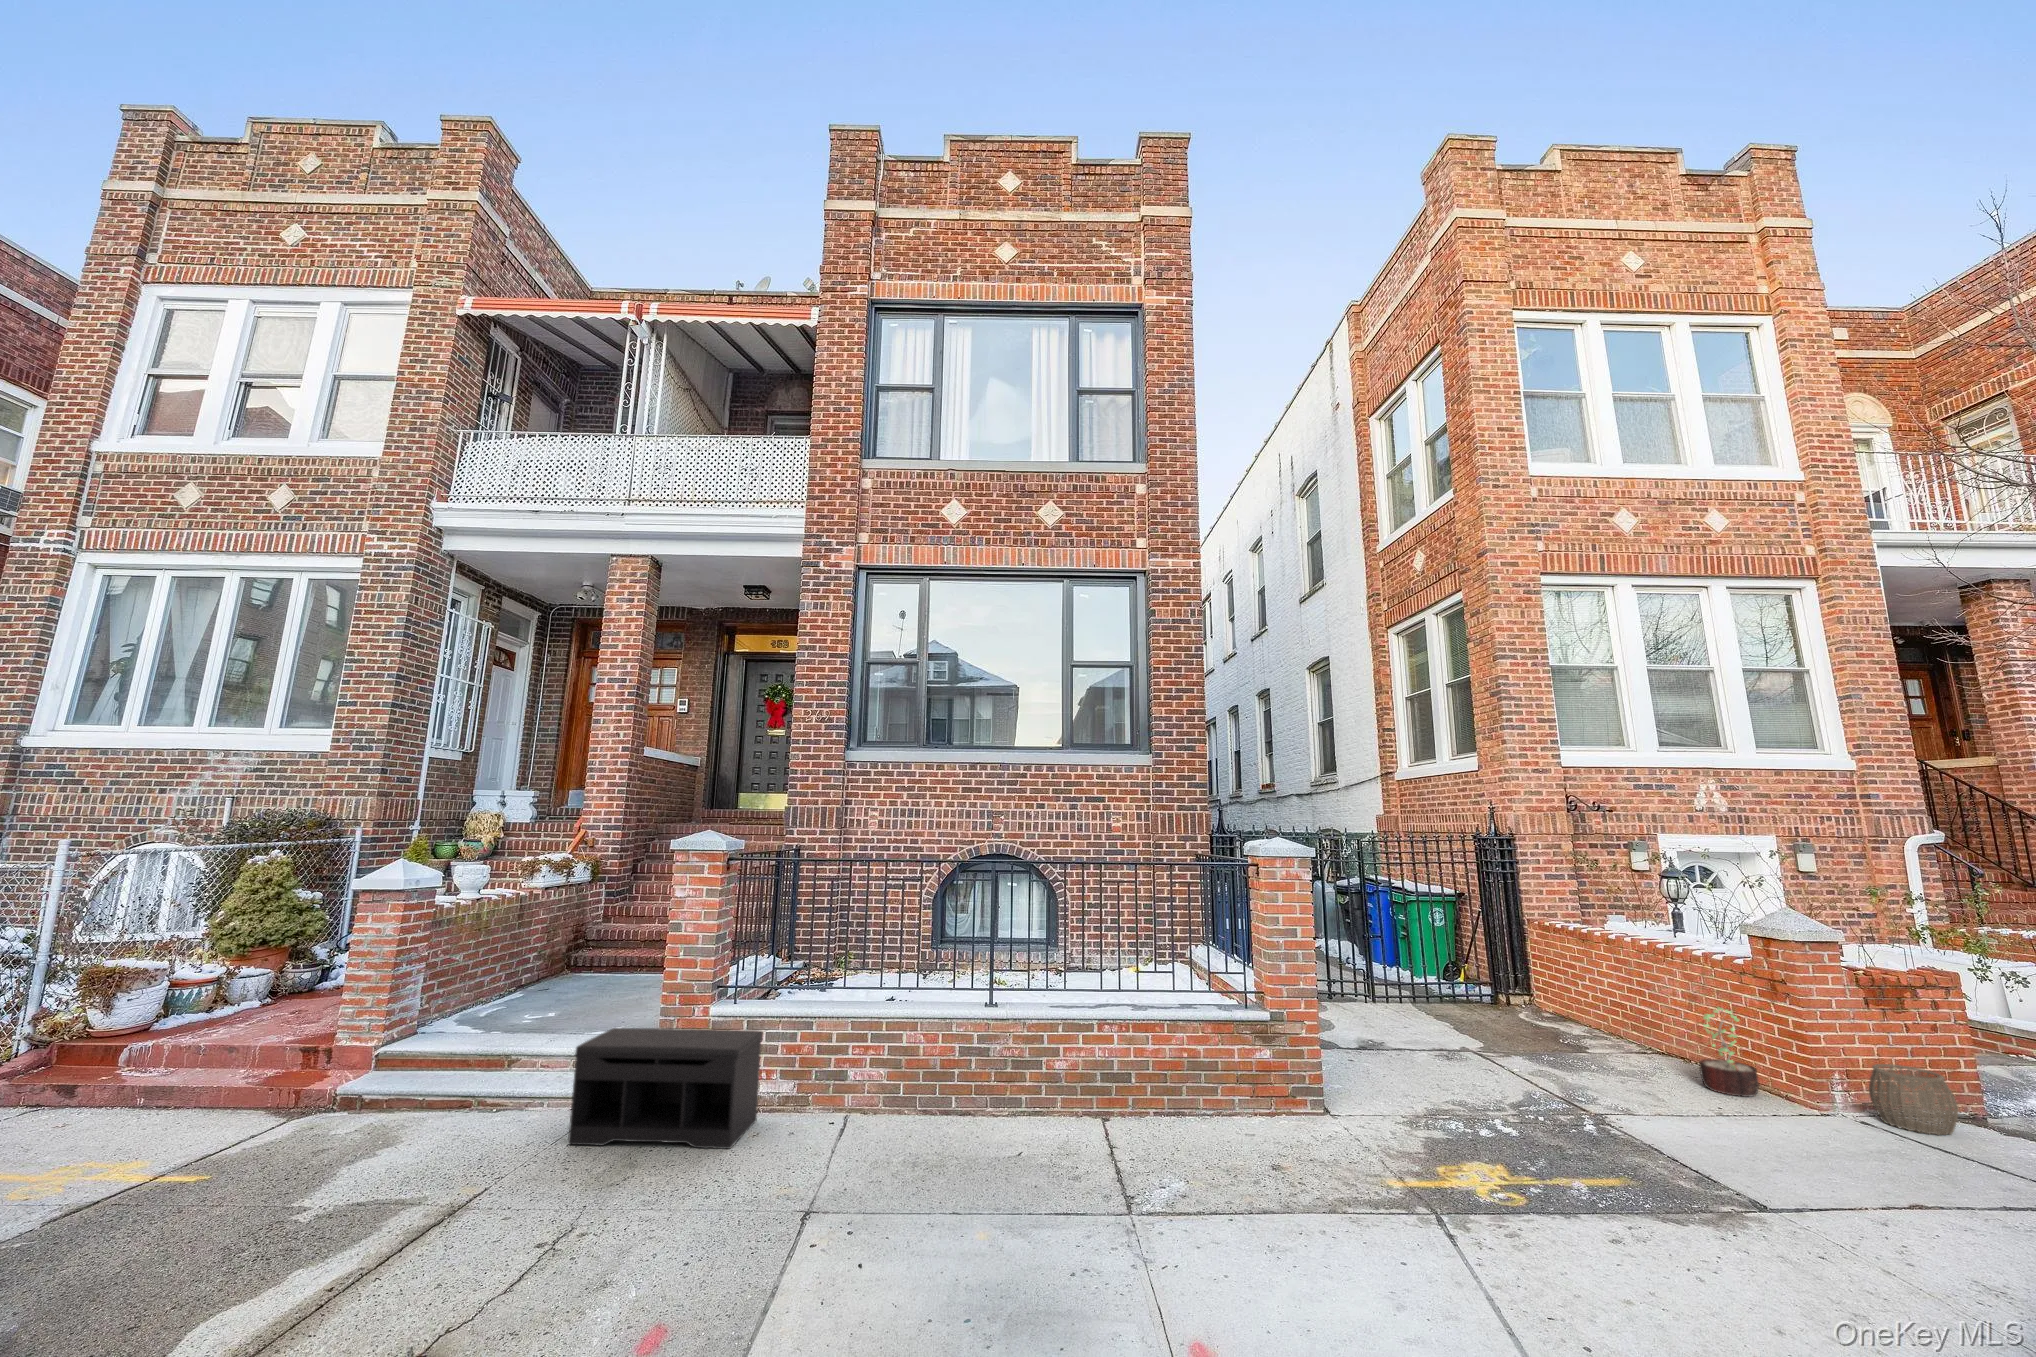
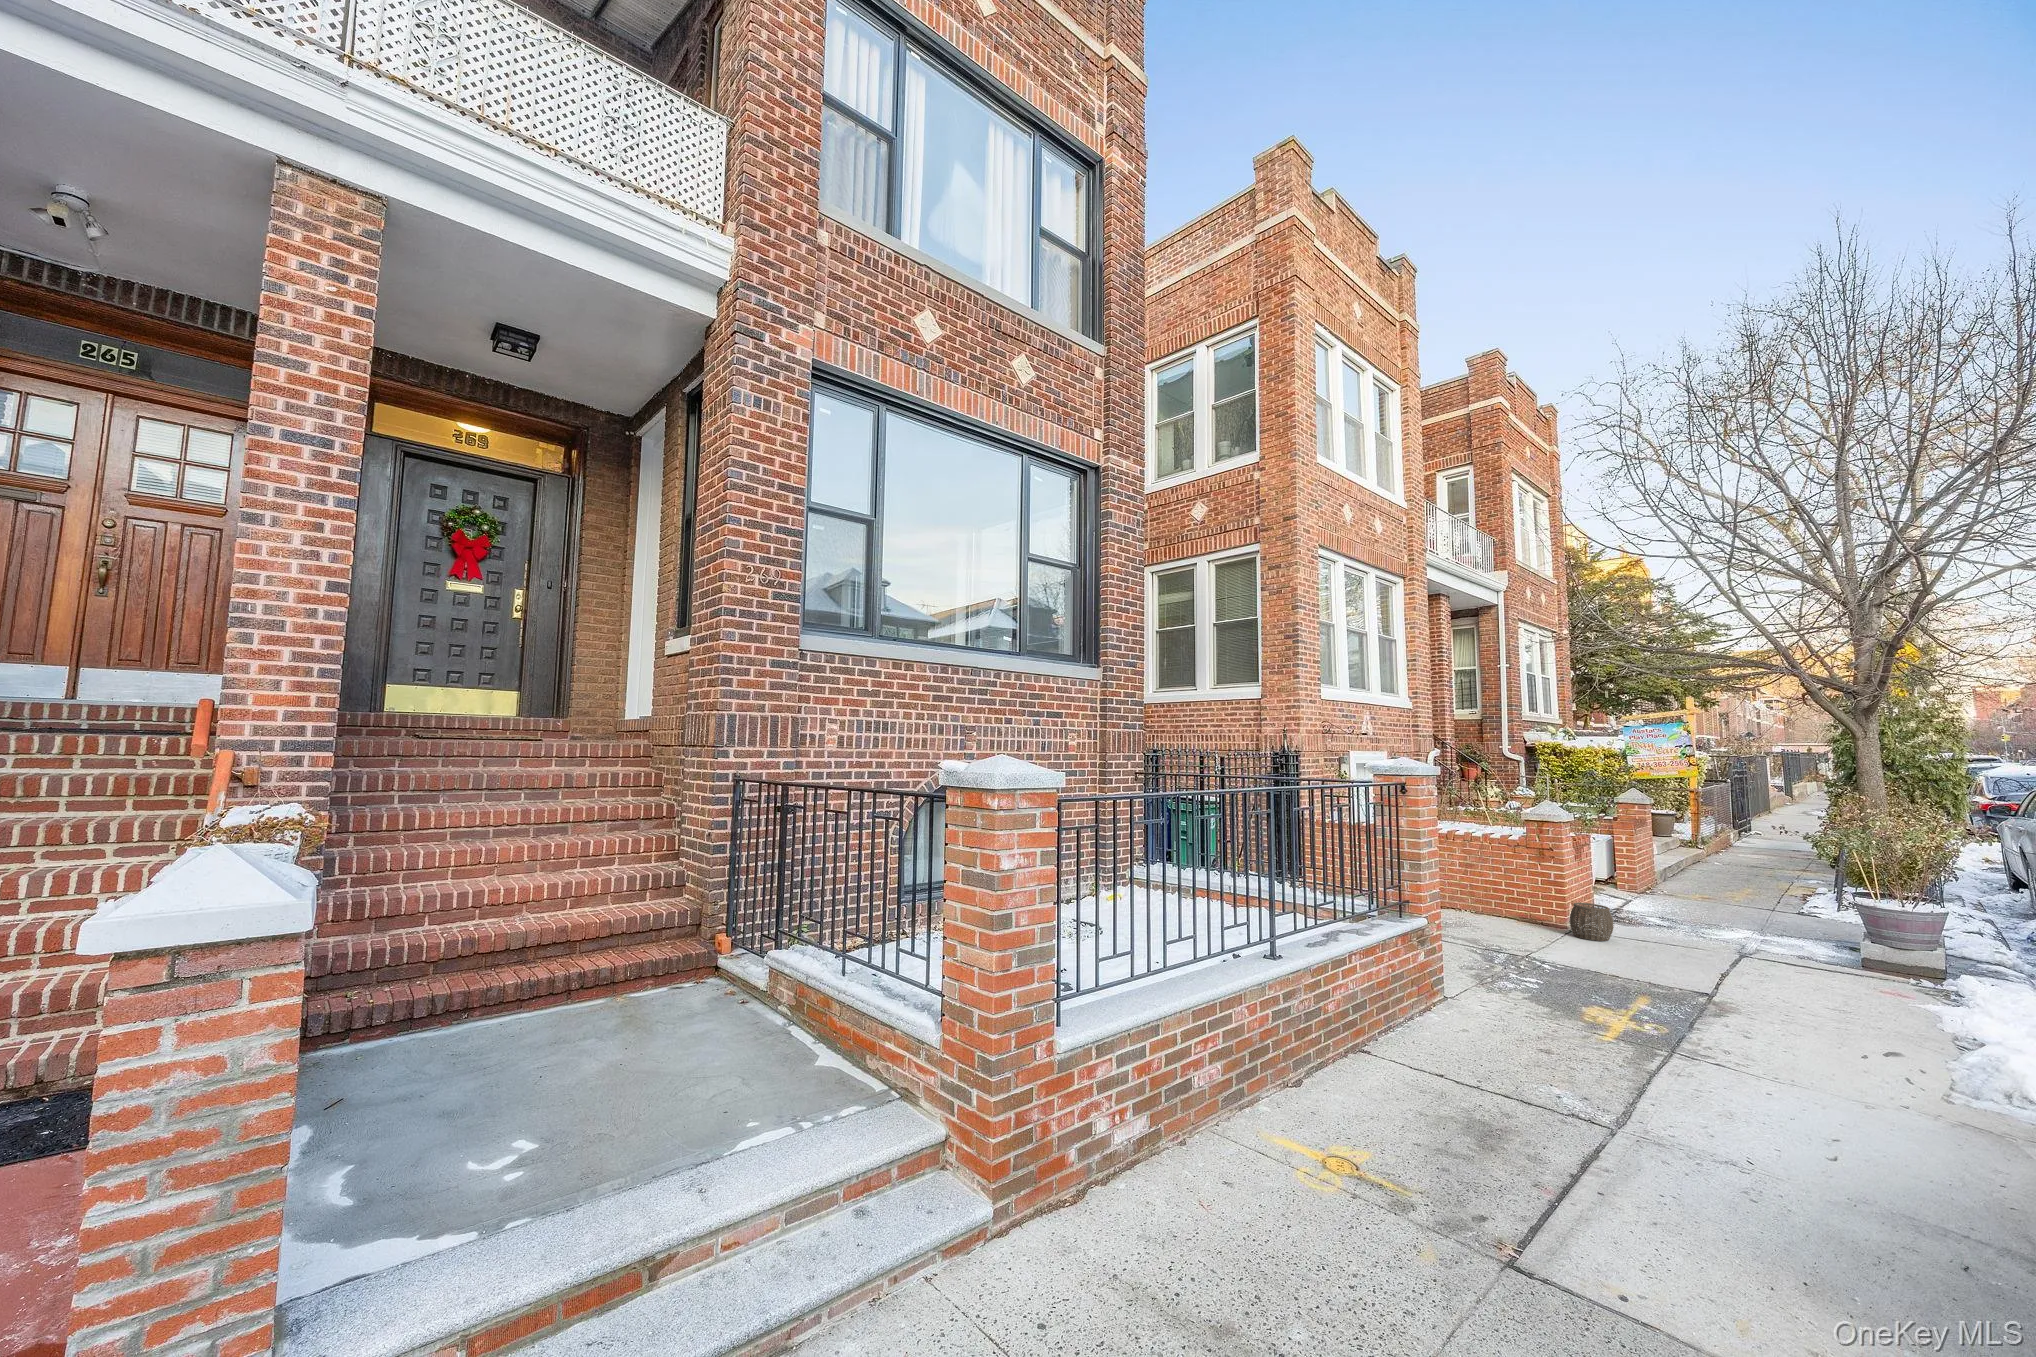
decorative plant: present [1699,1007,1760,1097] -> none [1485,877,1519,935]
bench: present [568,1028,763,1149] -> none [997,1053,1247,1320]

